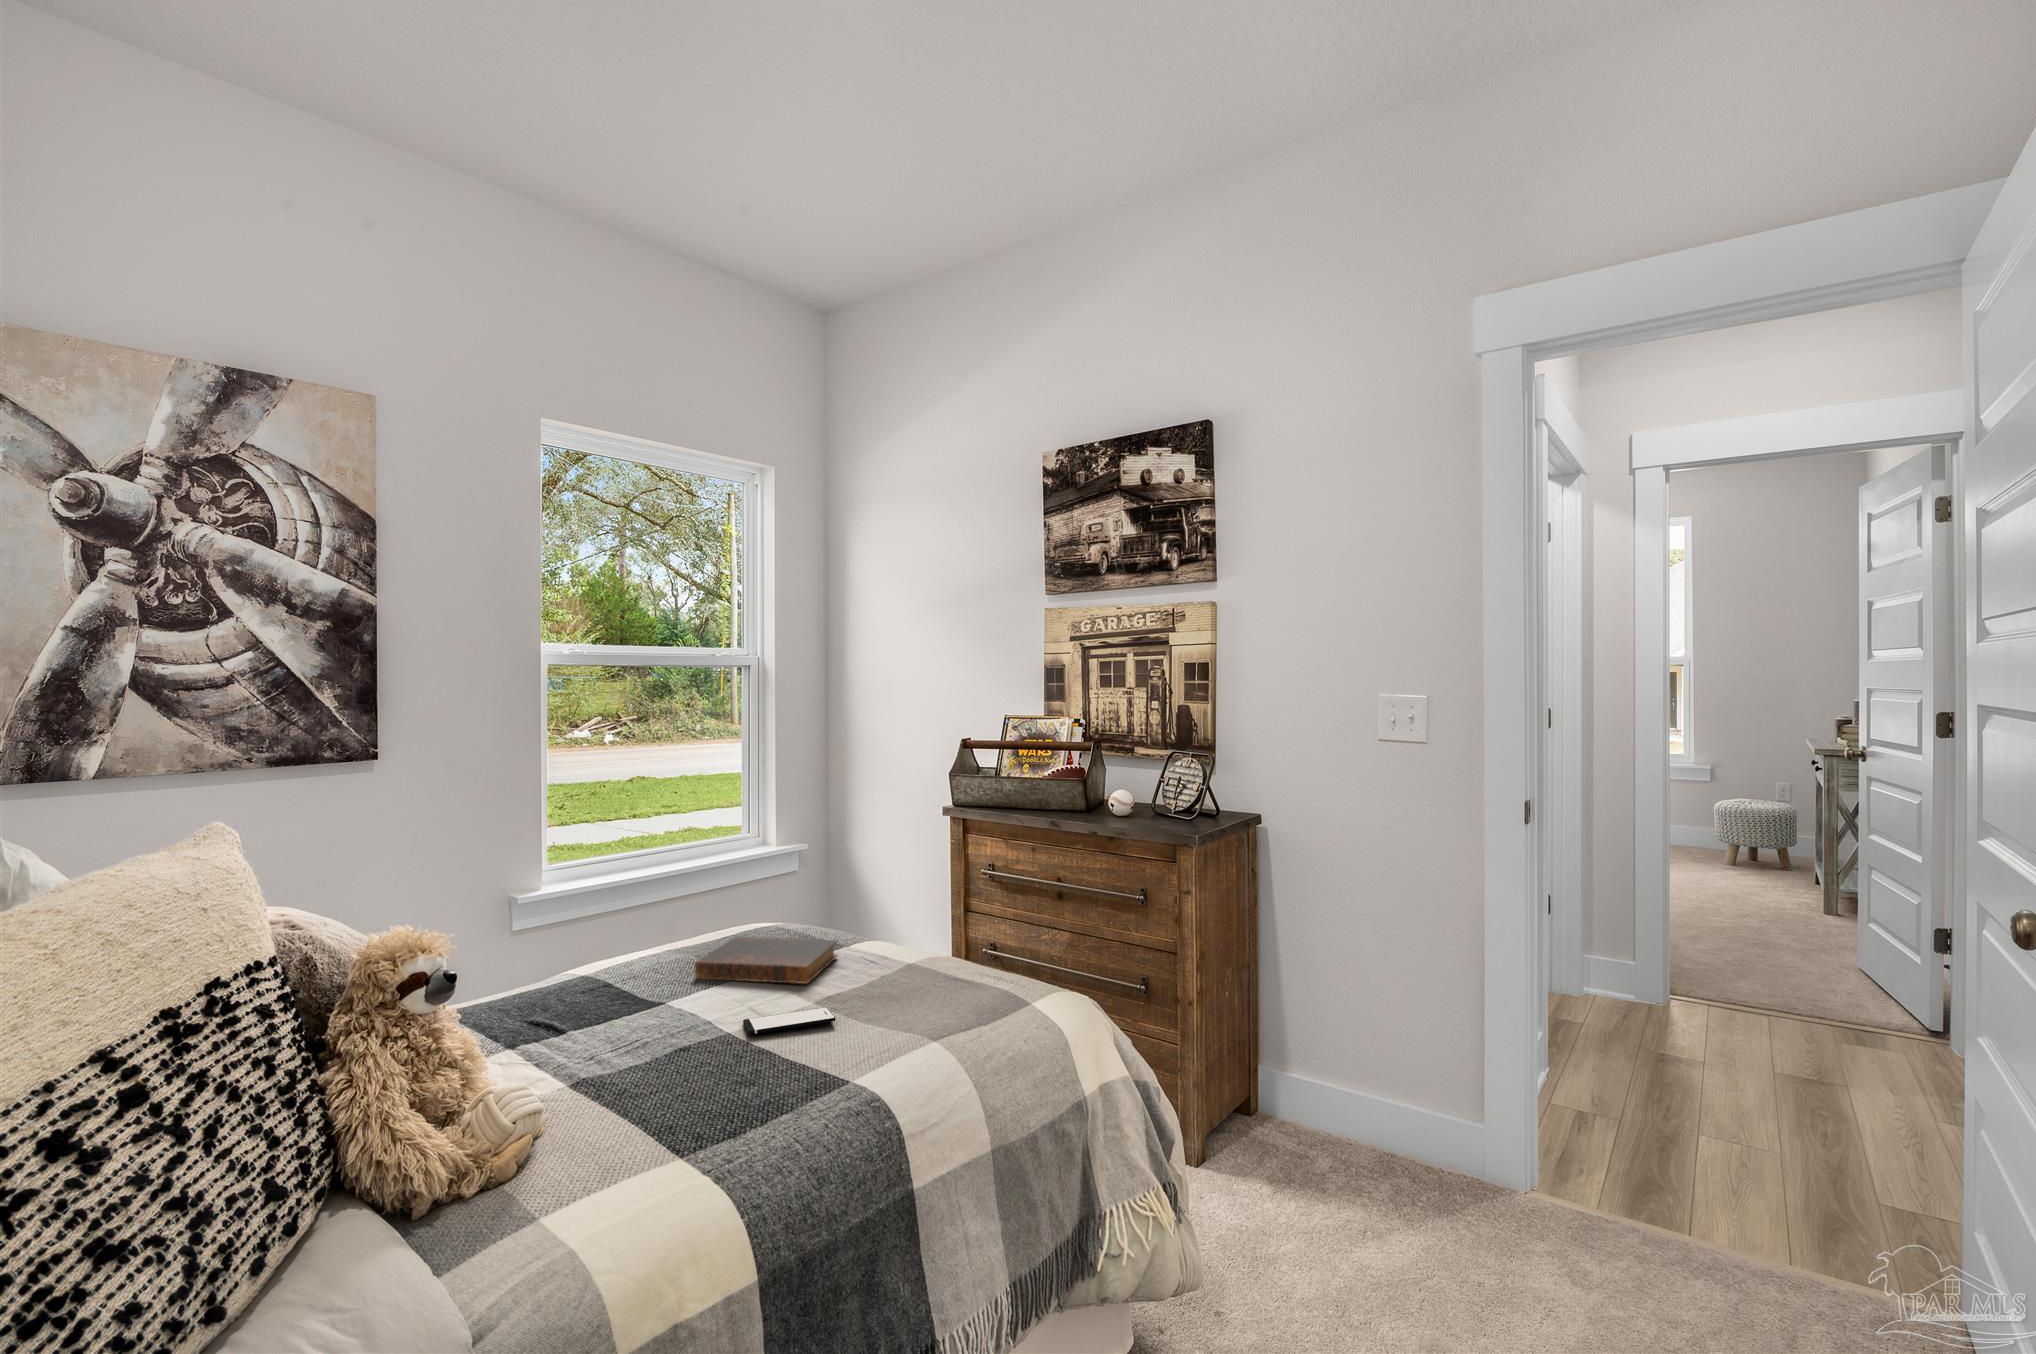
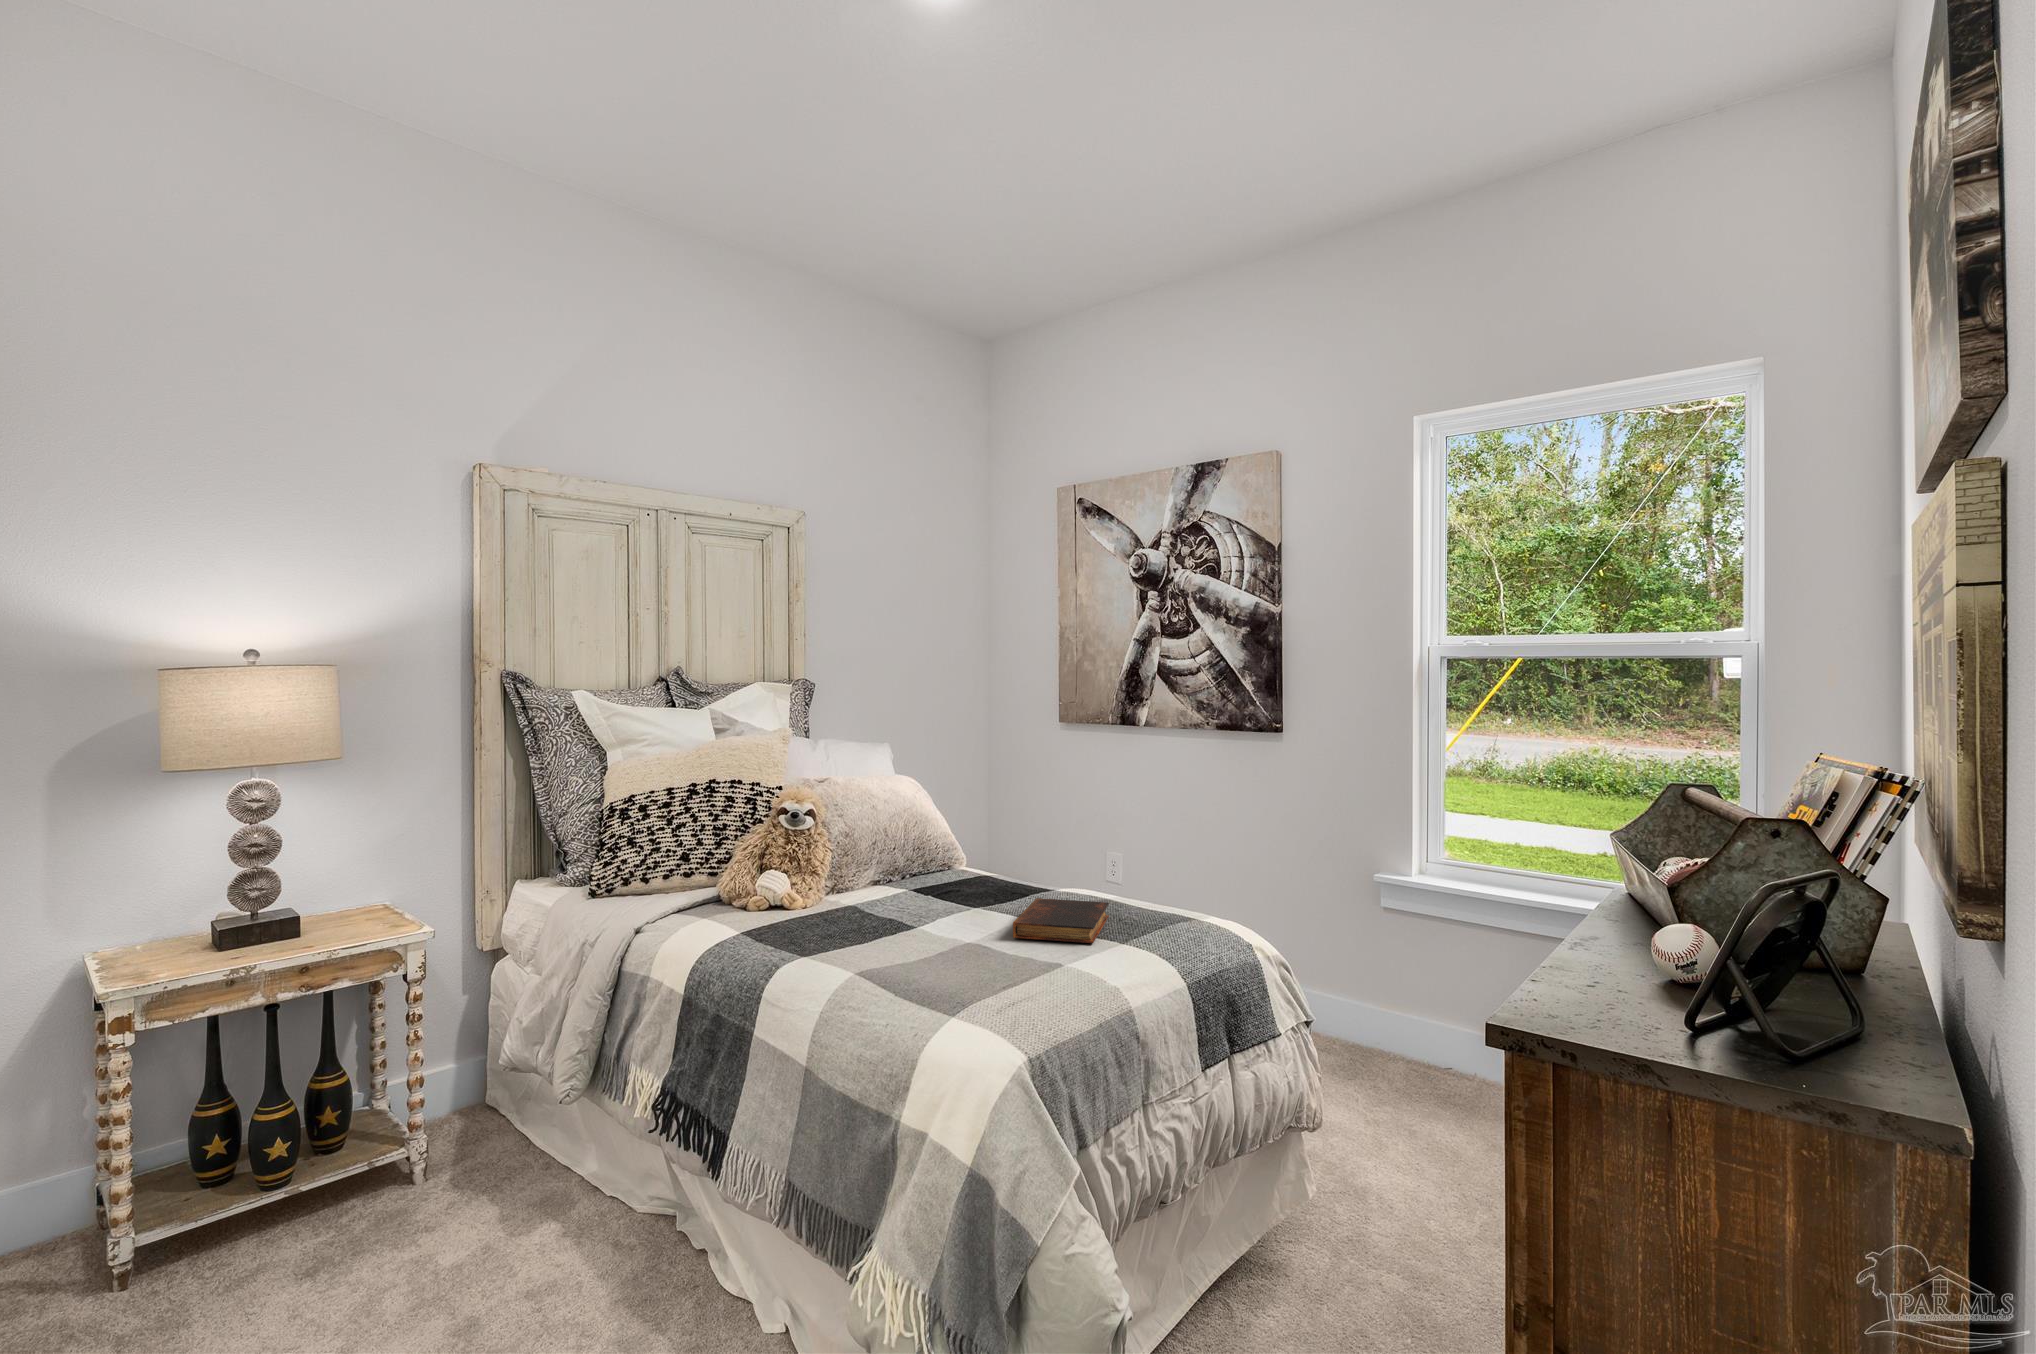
smartphone: present [743,1007,835,1034] -> none [903,926,949,948]

